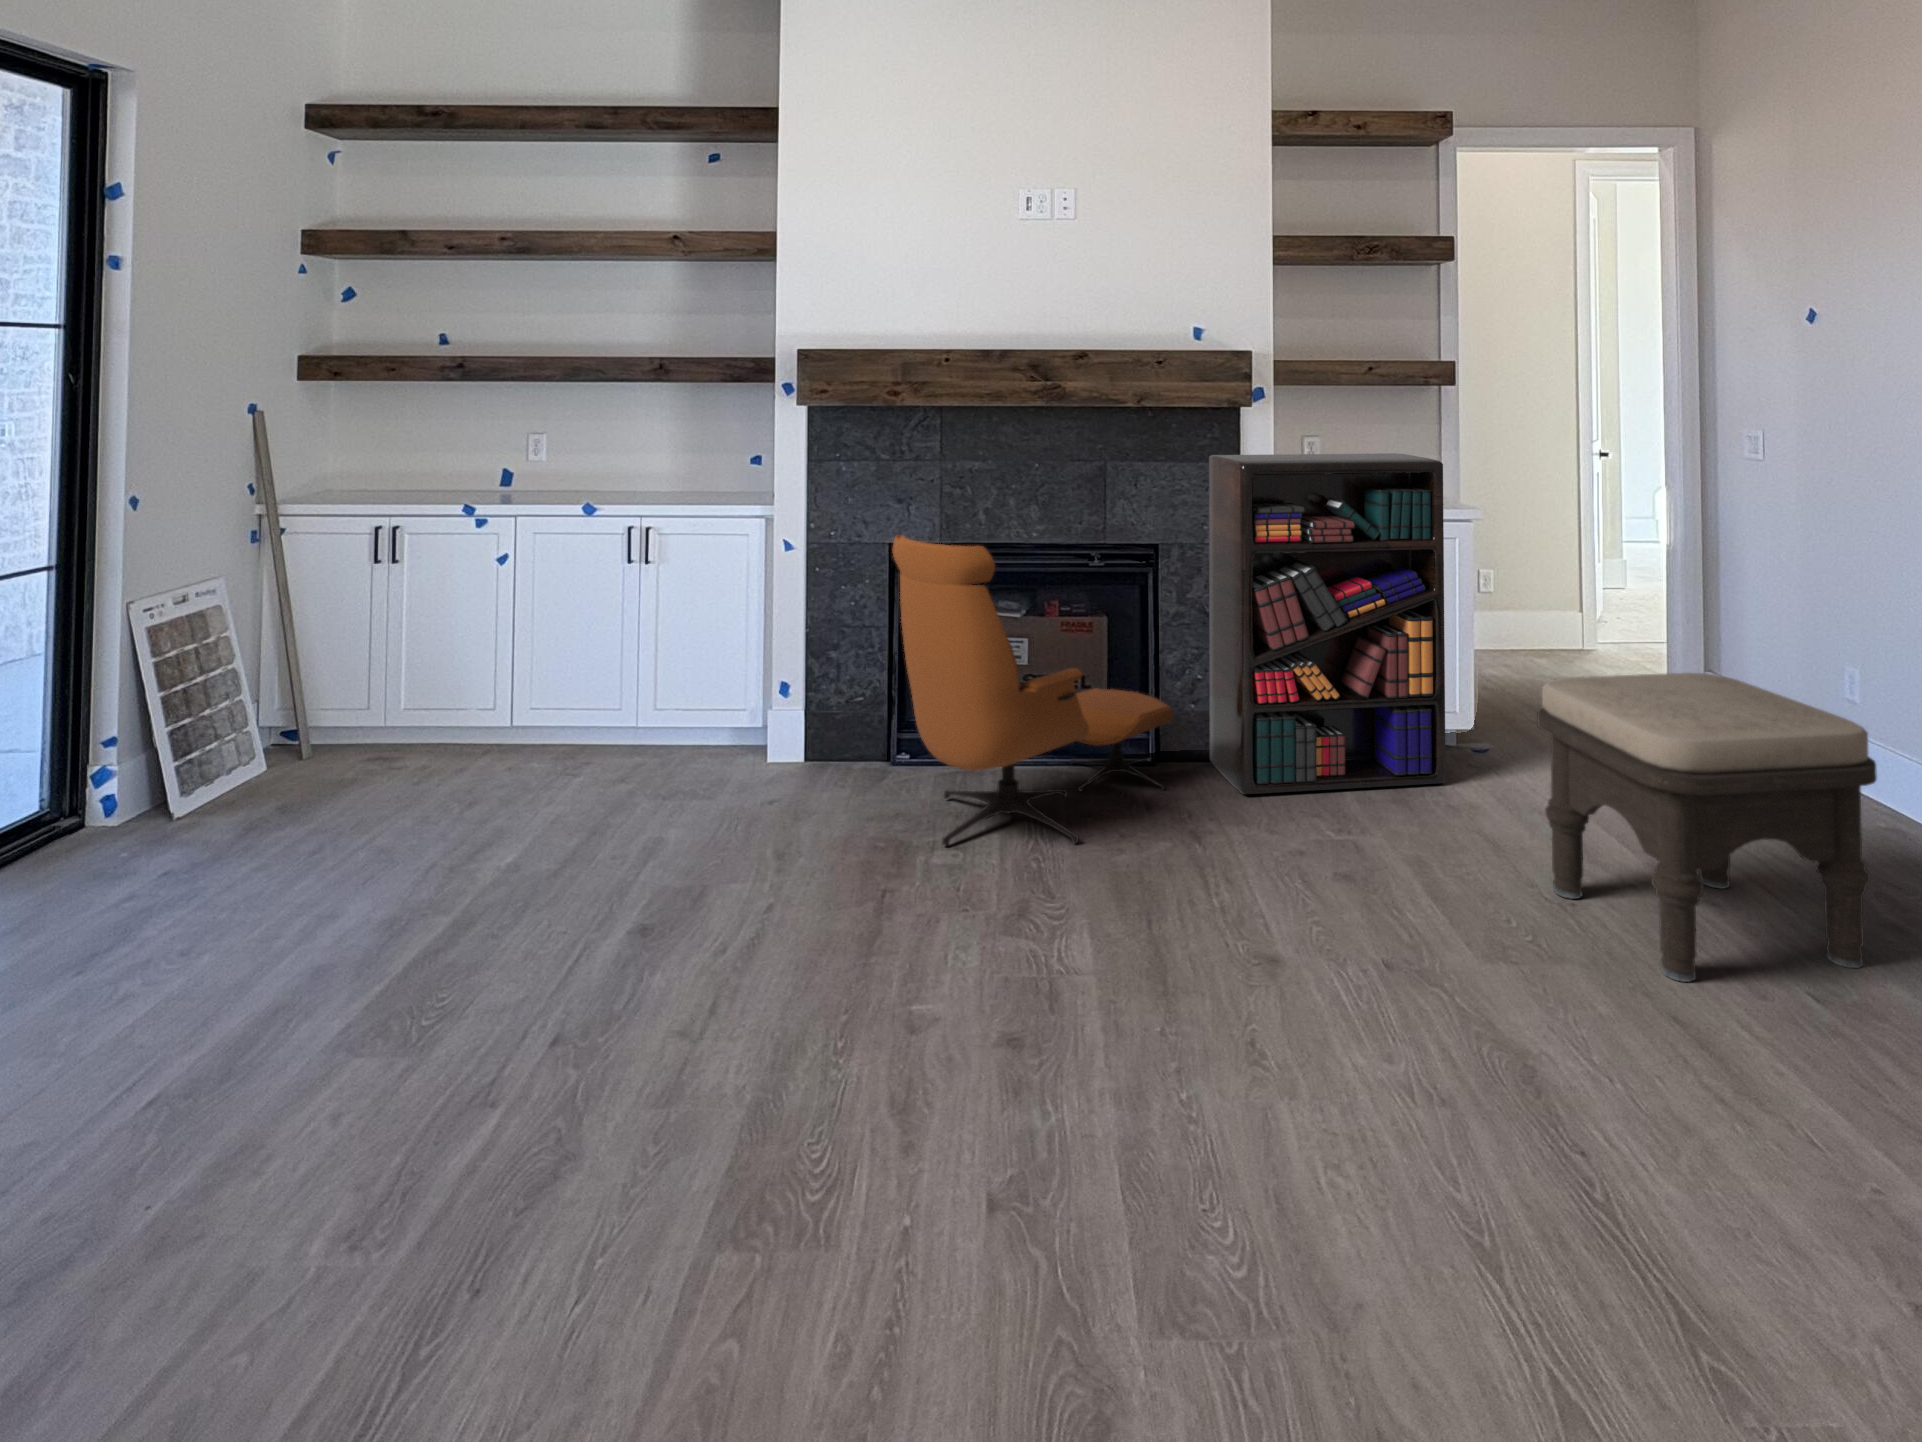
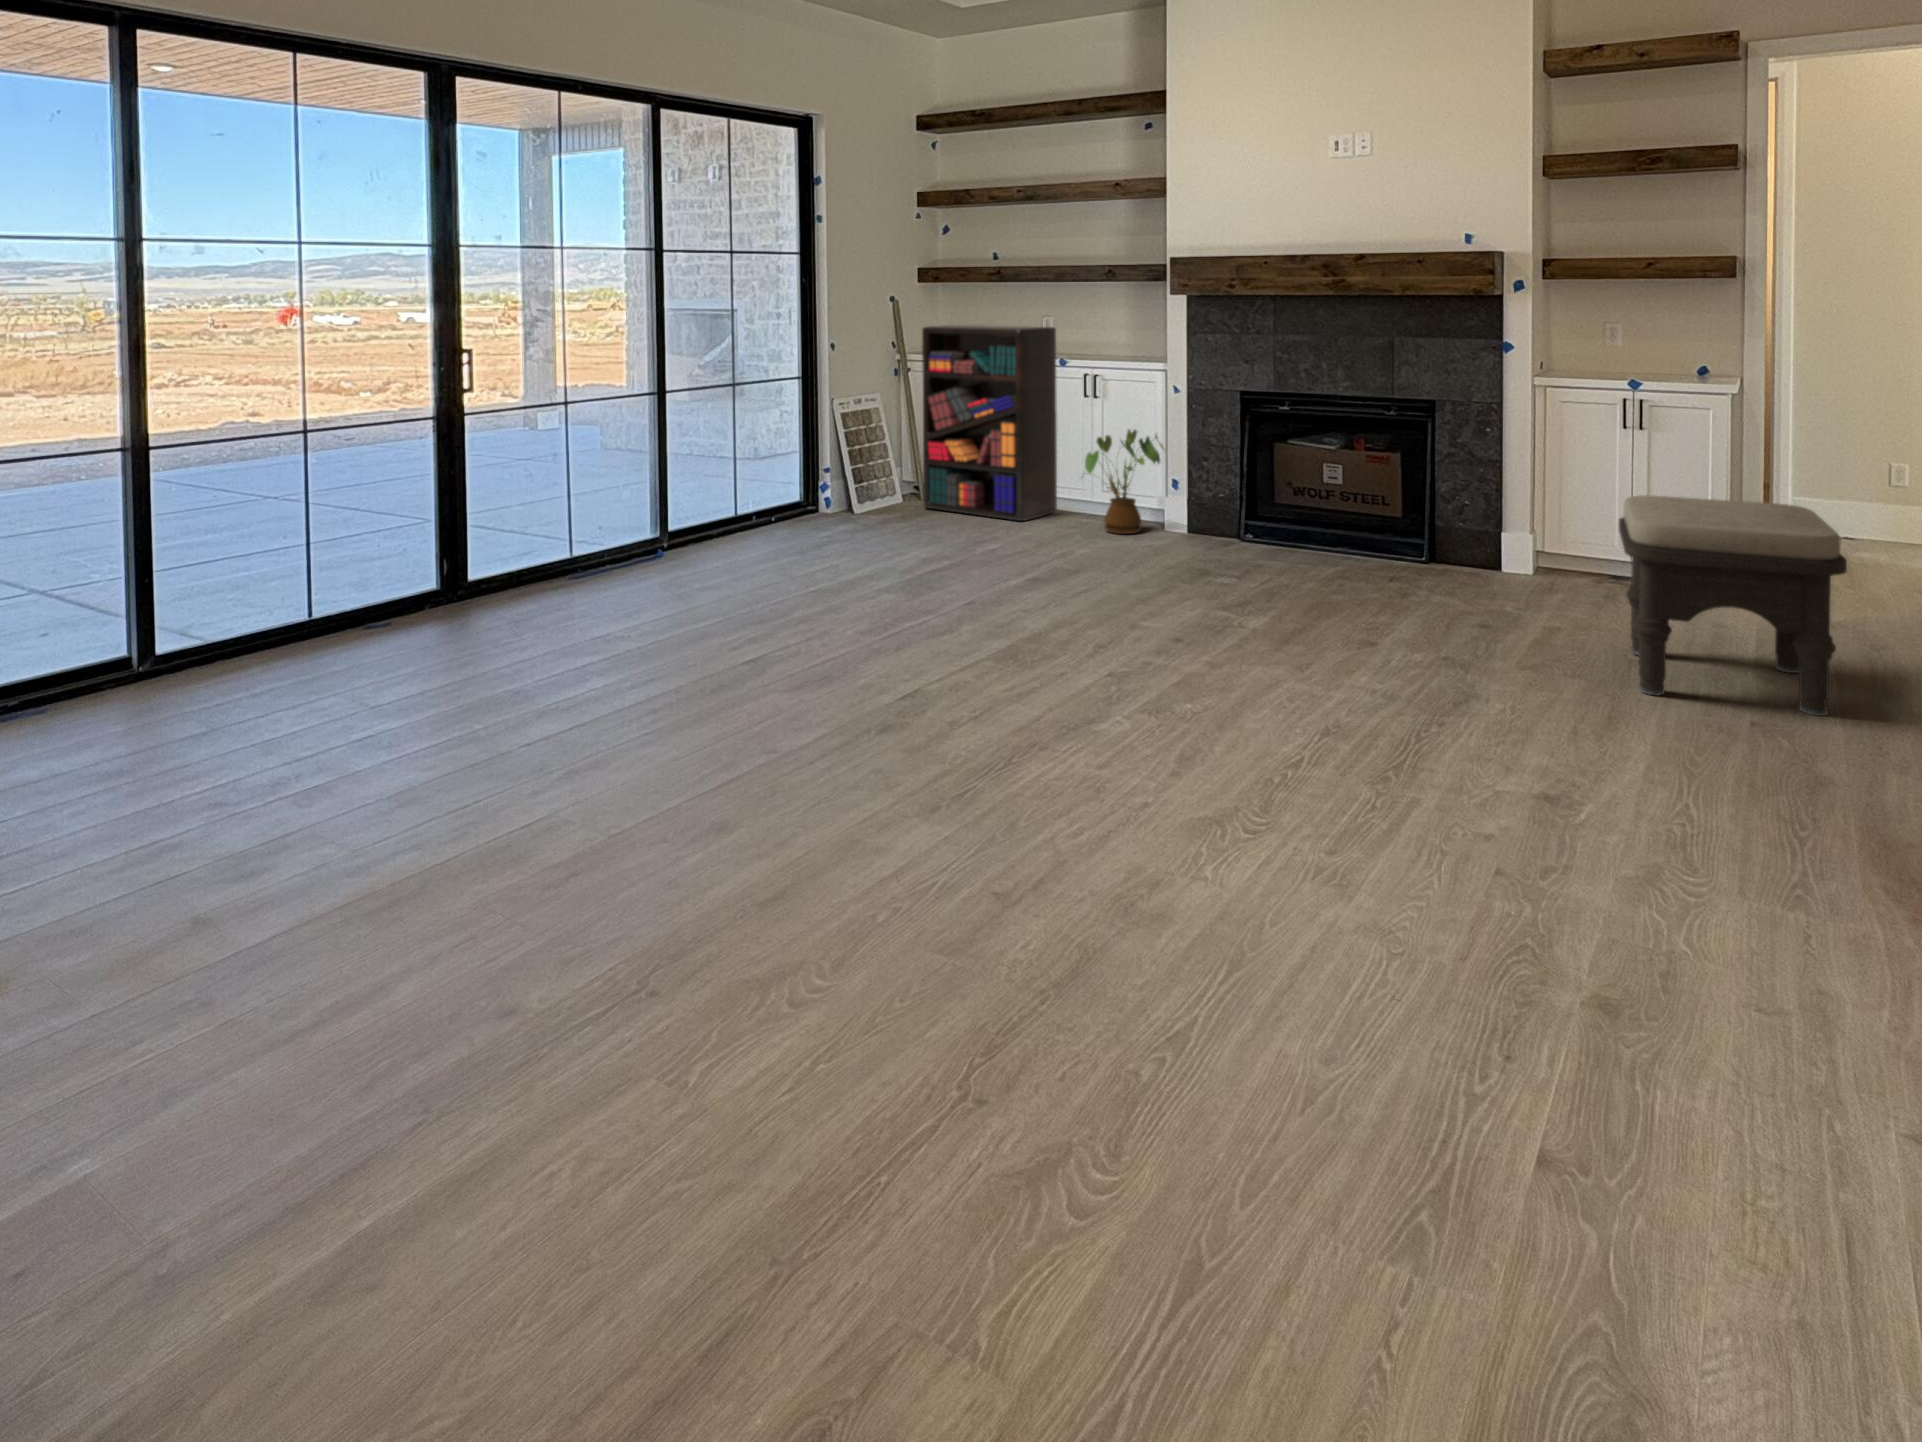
bookshelf: present [1209,453,1446,794] -> present [922,325,1057,521]
lounge chair: present [893,535,1173,845] -> none [1200,375,1435,585]
house plant: none [638,613,774,784] -> present [1082,430,1165,534]

